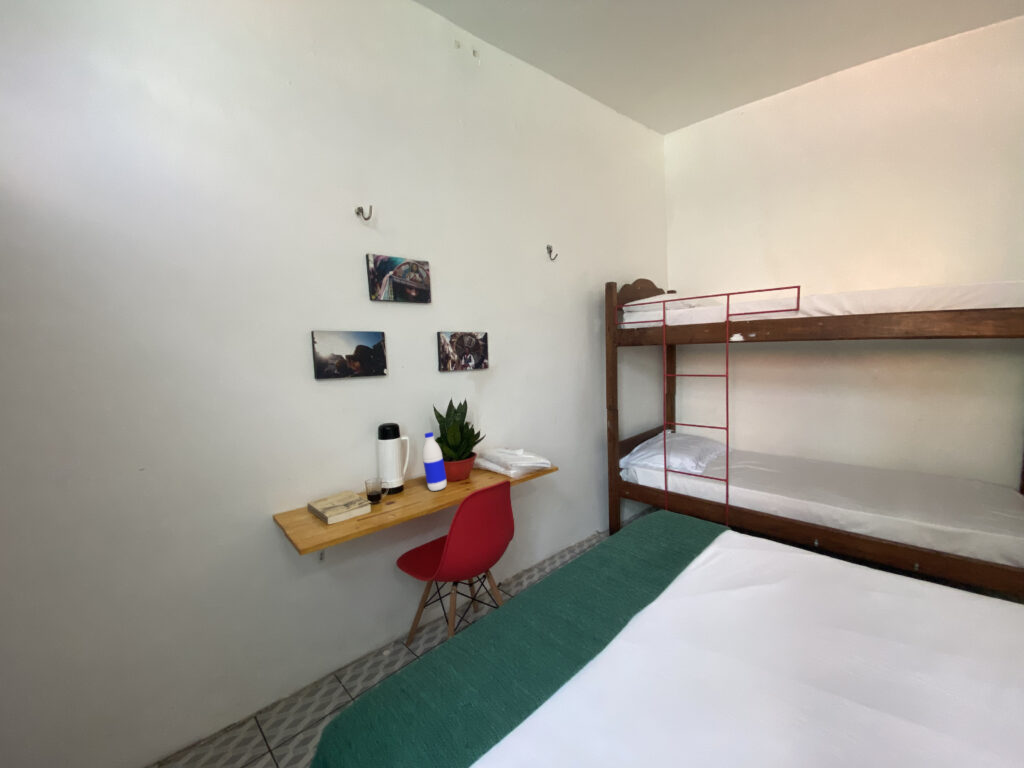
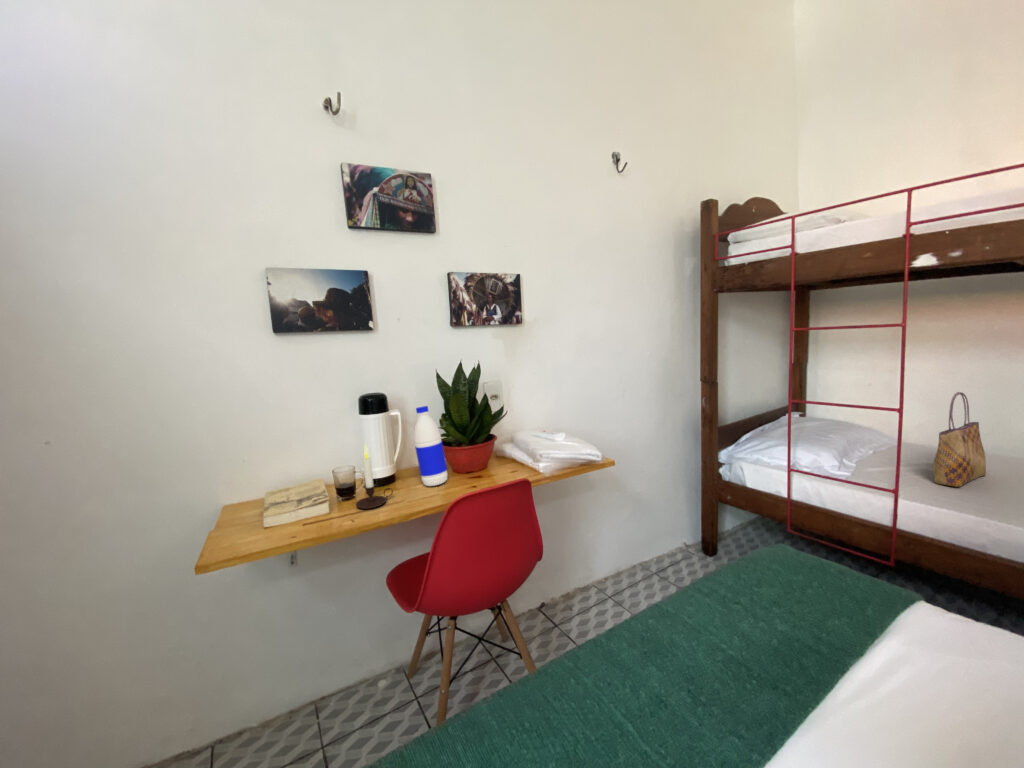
tote bag: none [746,416,774,475] -> present [933,392,986,487]
candle: none [388,460,413,508] -> present [356,444,393,509]

